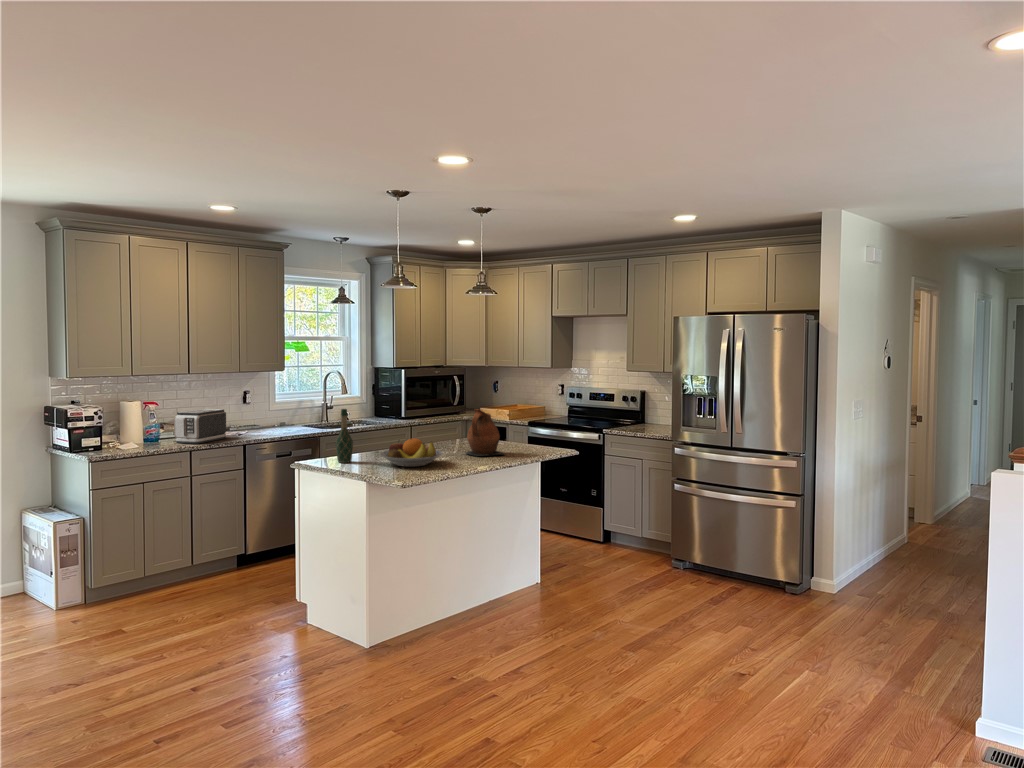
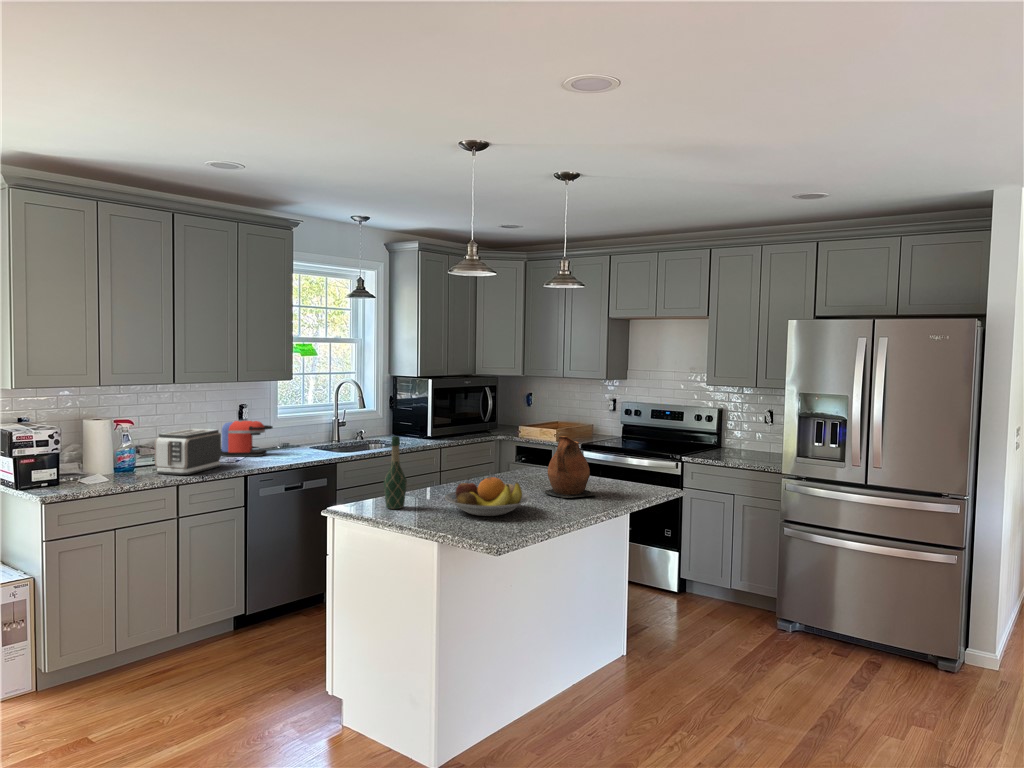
coffee maker: none [229,403,270,431] -> present [221,421,273,456]

